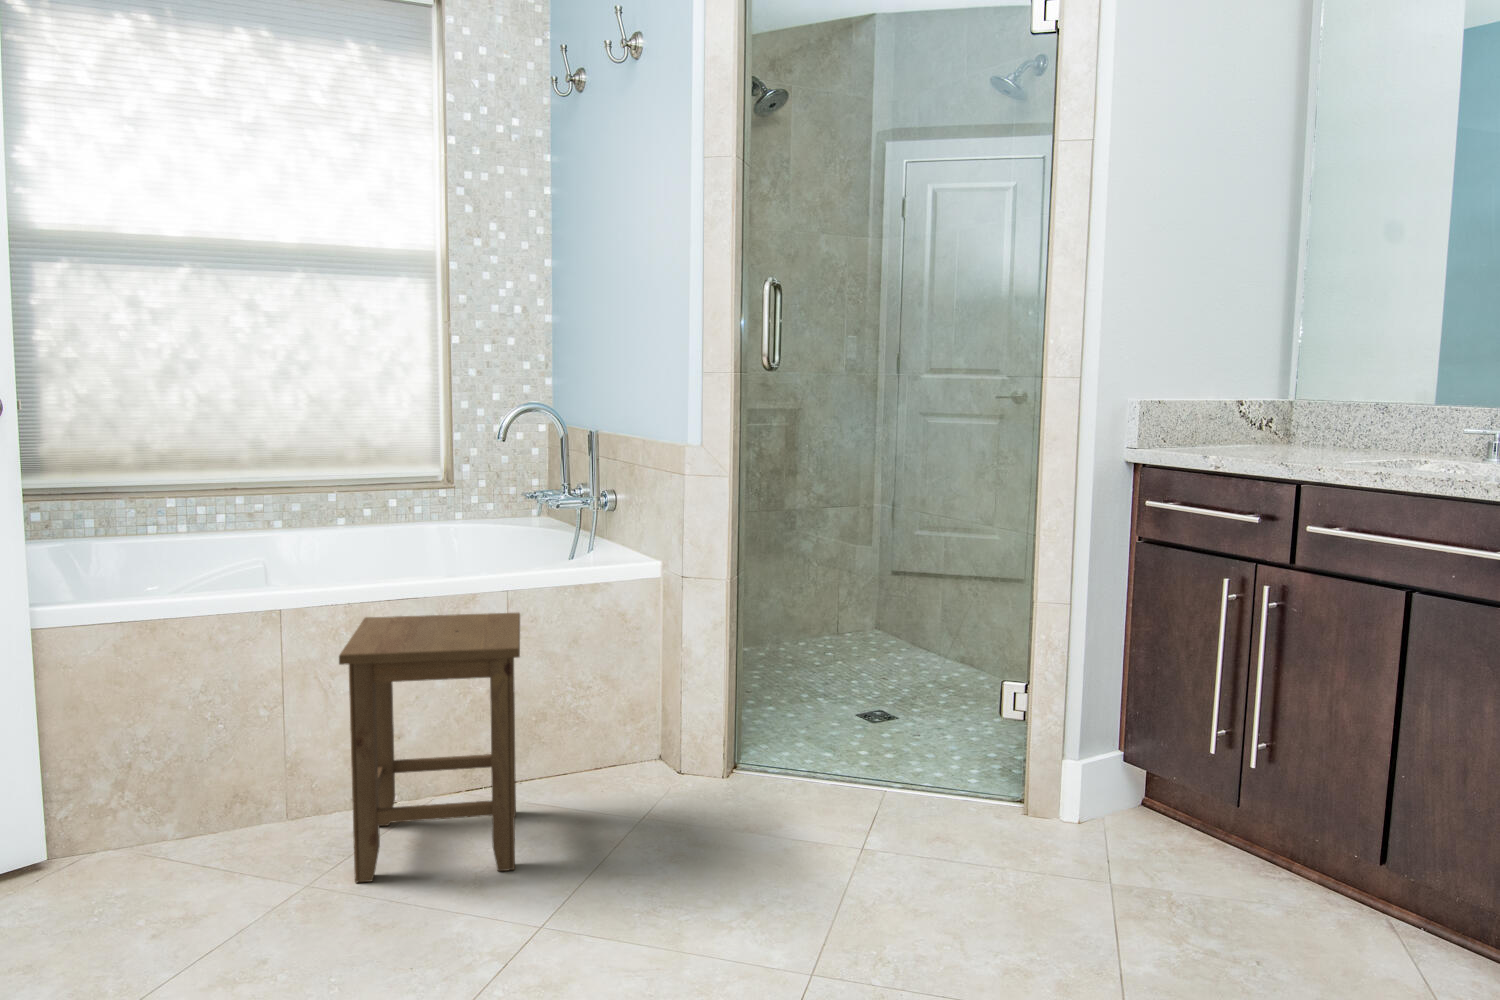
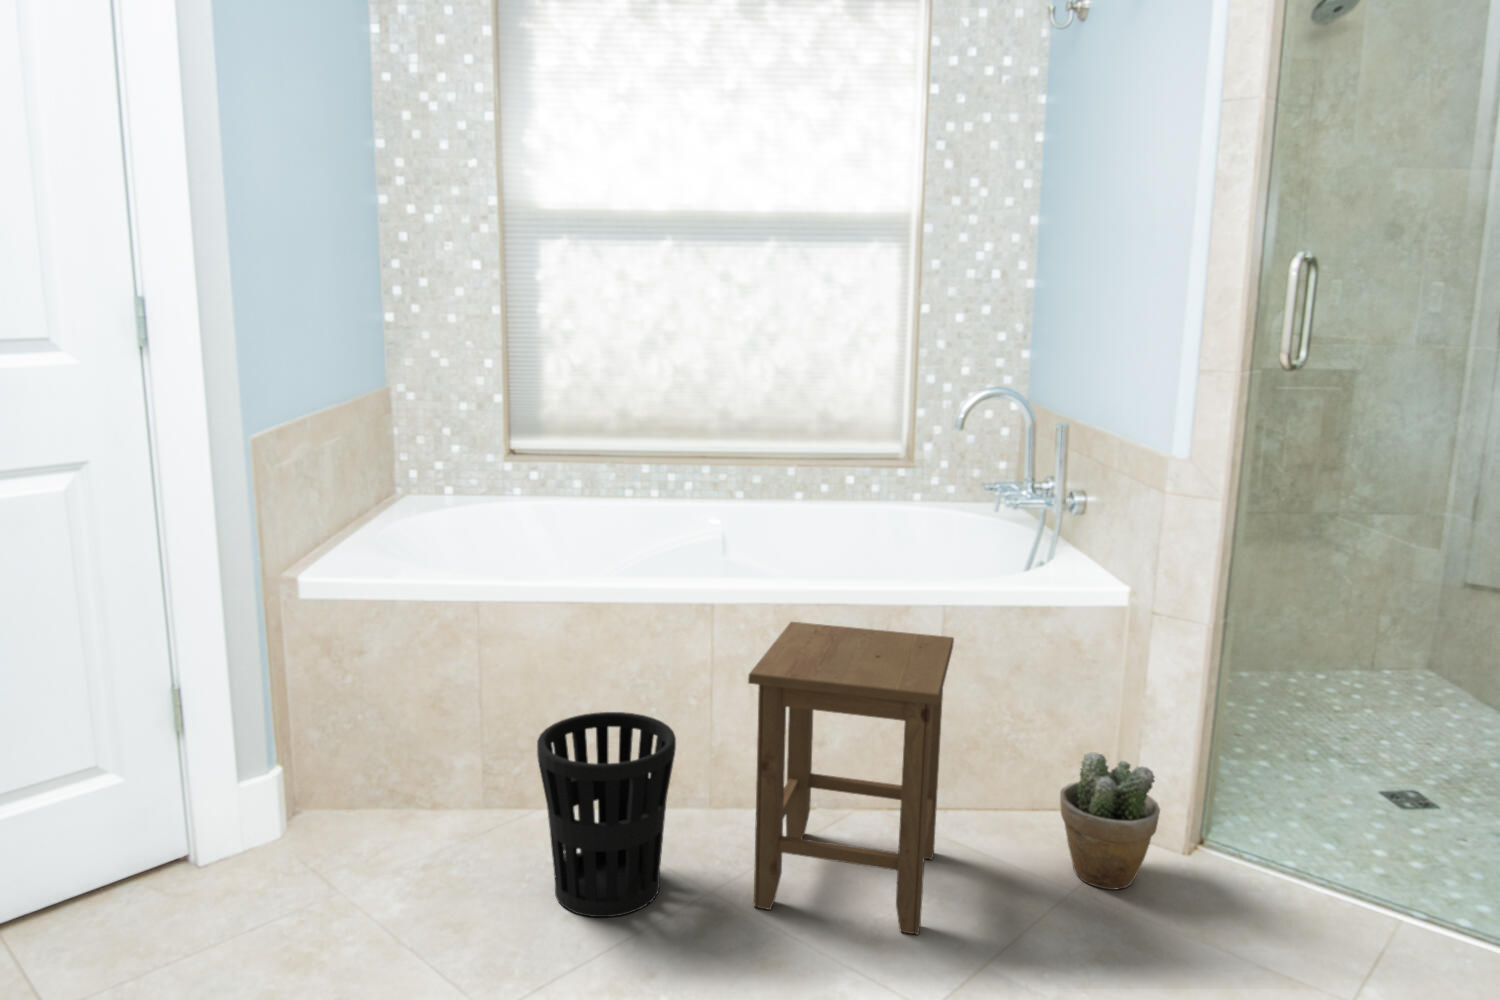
potted plant: none [620,696,700,808] -> present [1060,752,1160,890]
wastebasket: none [107,721,263,926] -> present [537,712,676,917]

